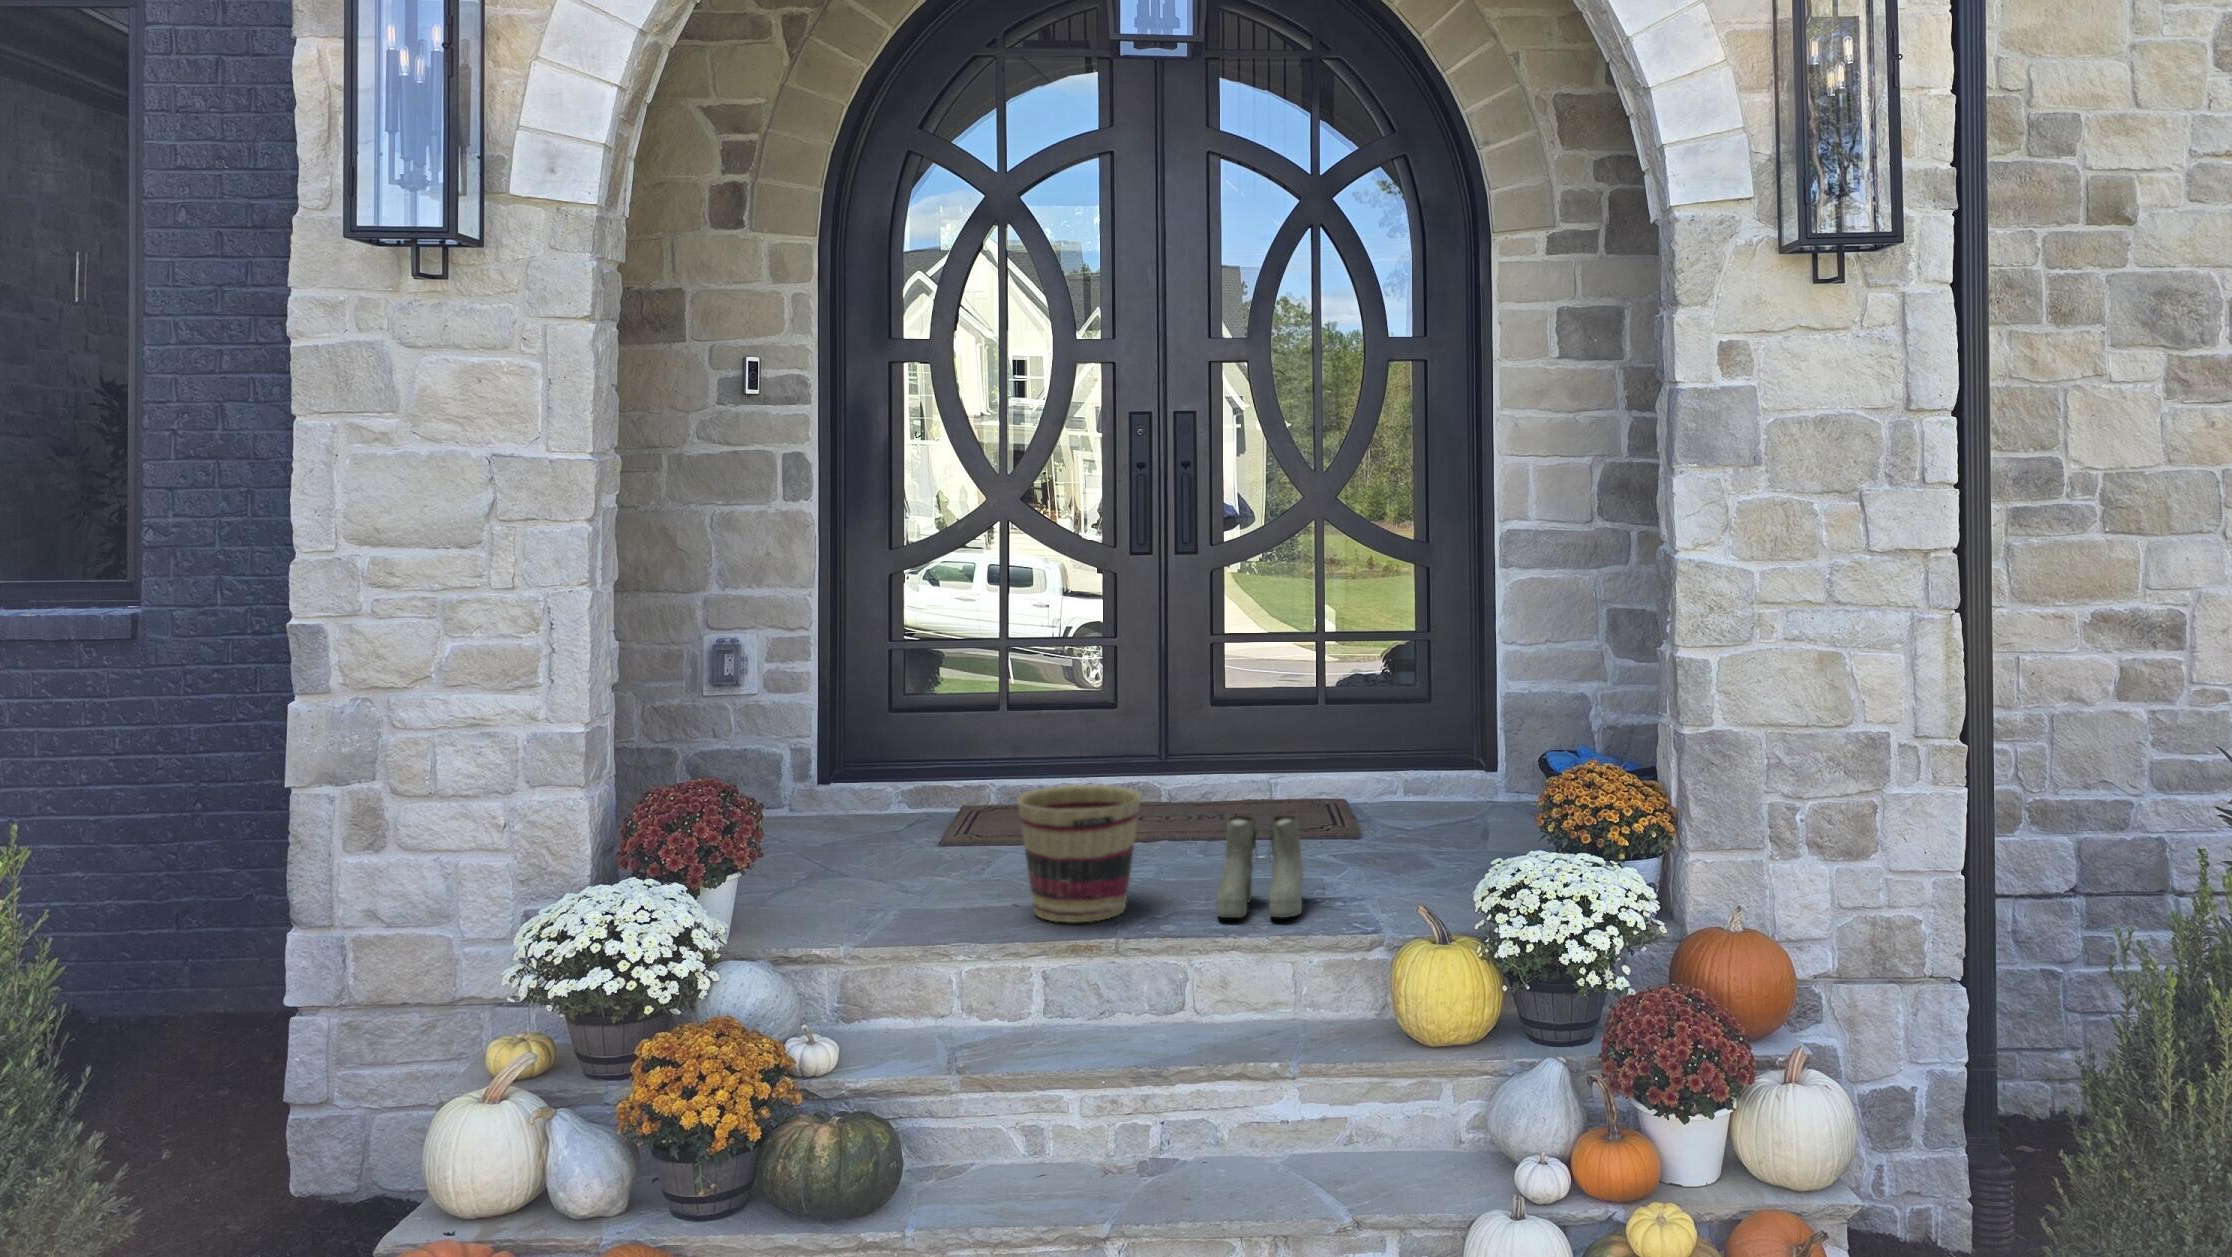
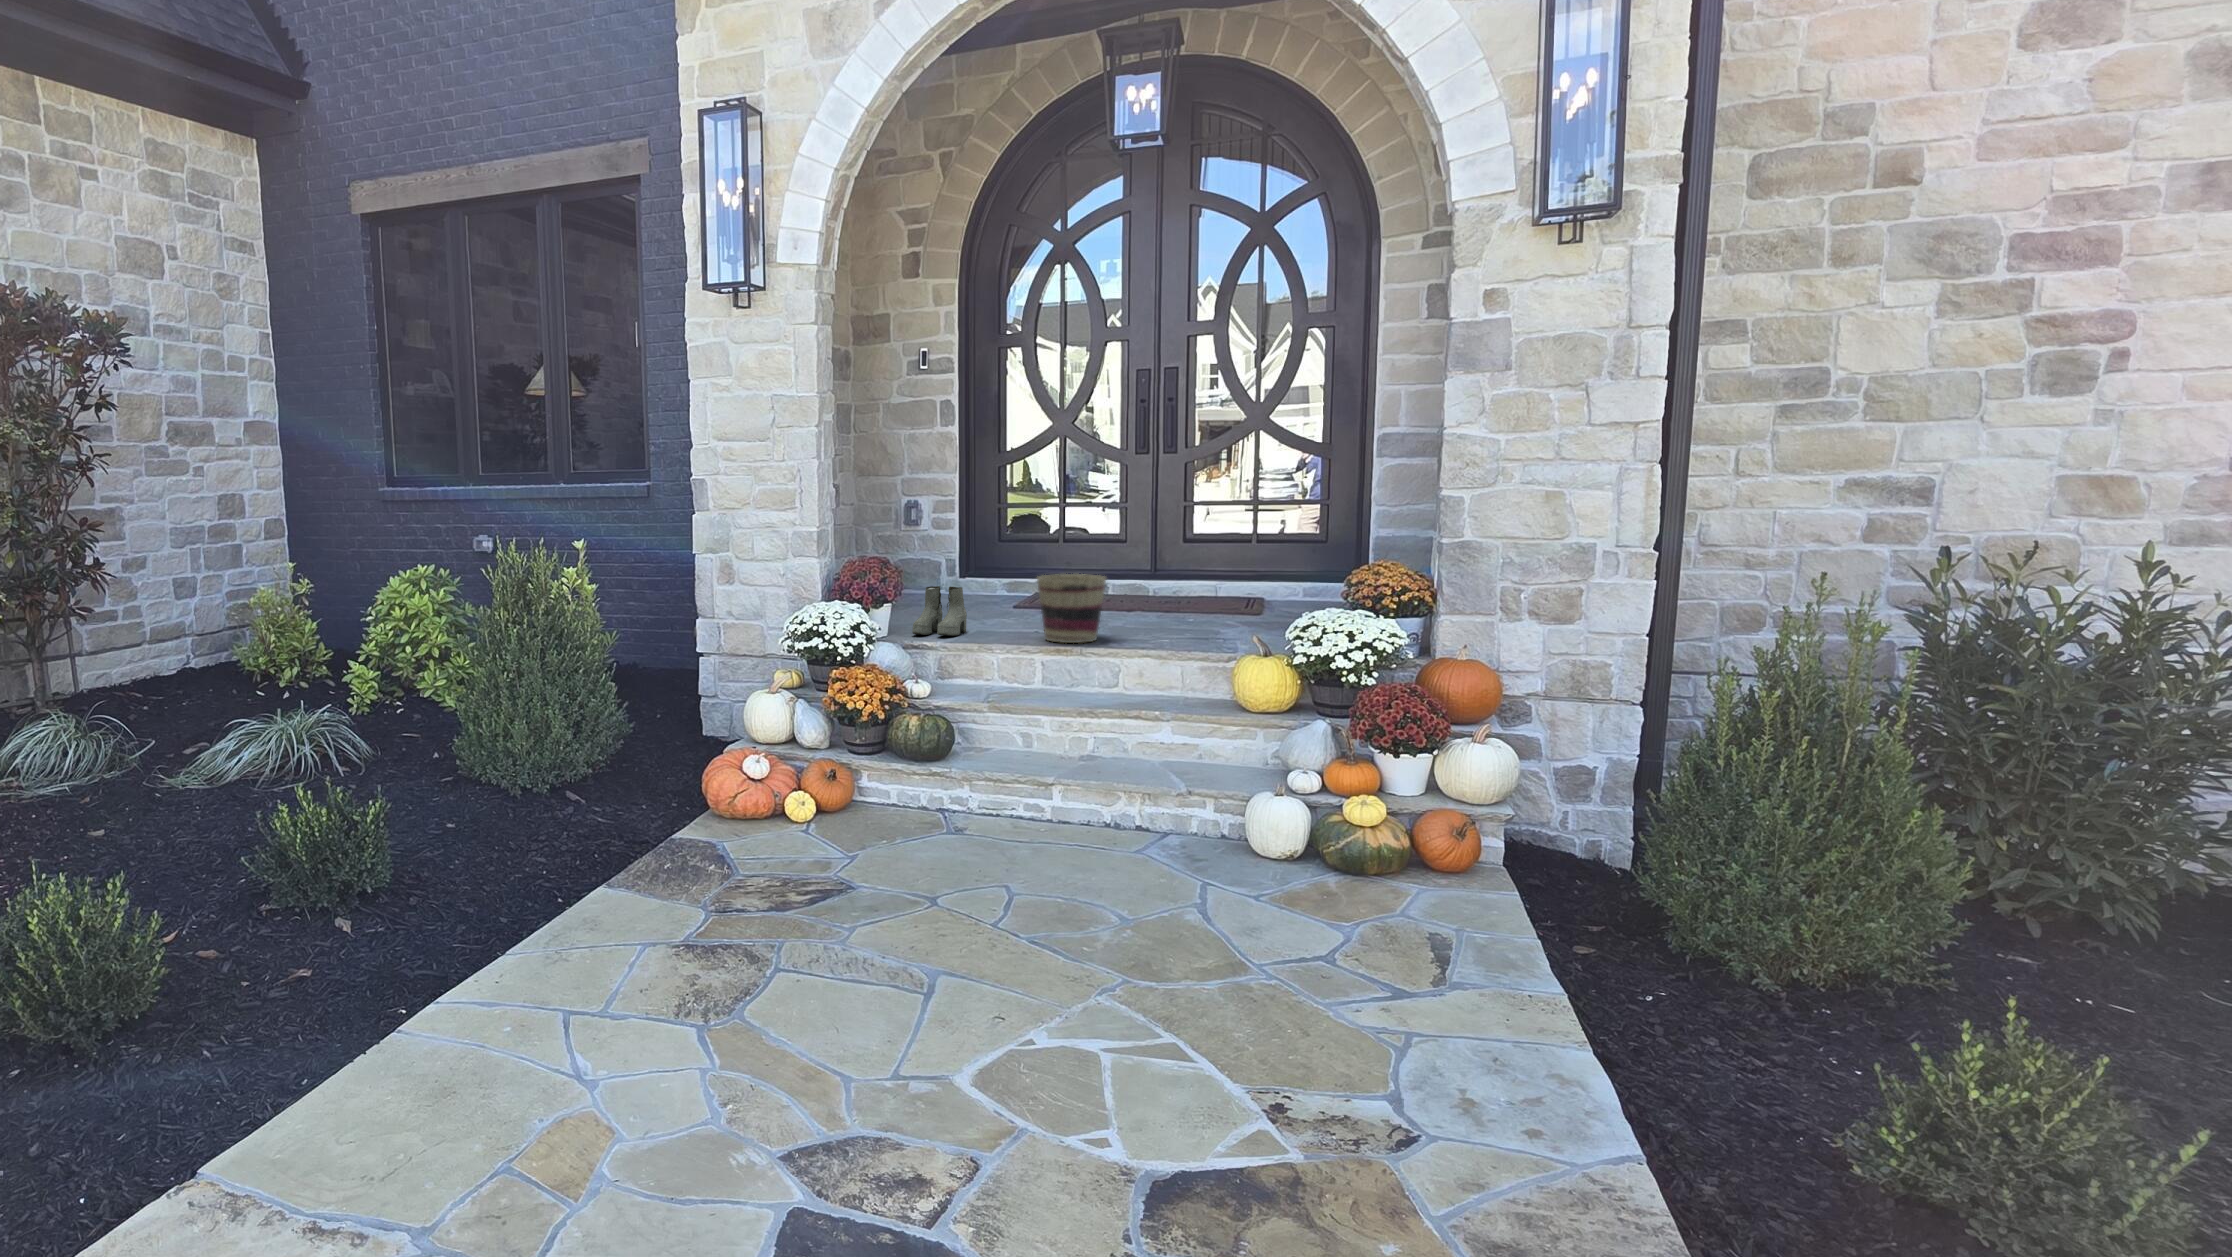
boots: present [1217,815,1303,918] -> present [912,586,967,636]

